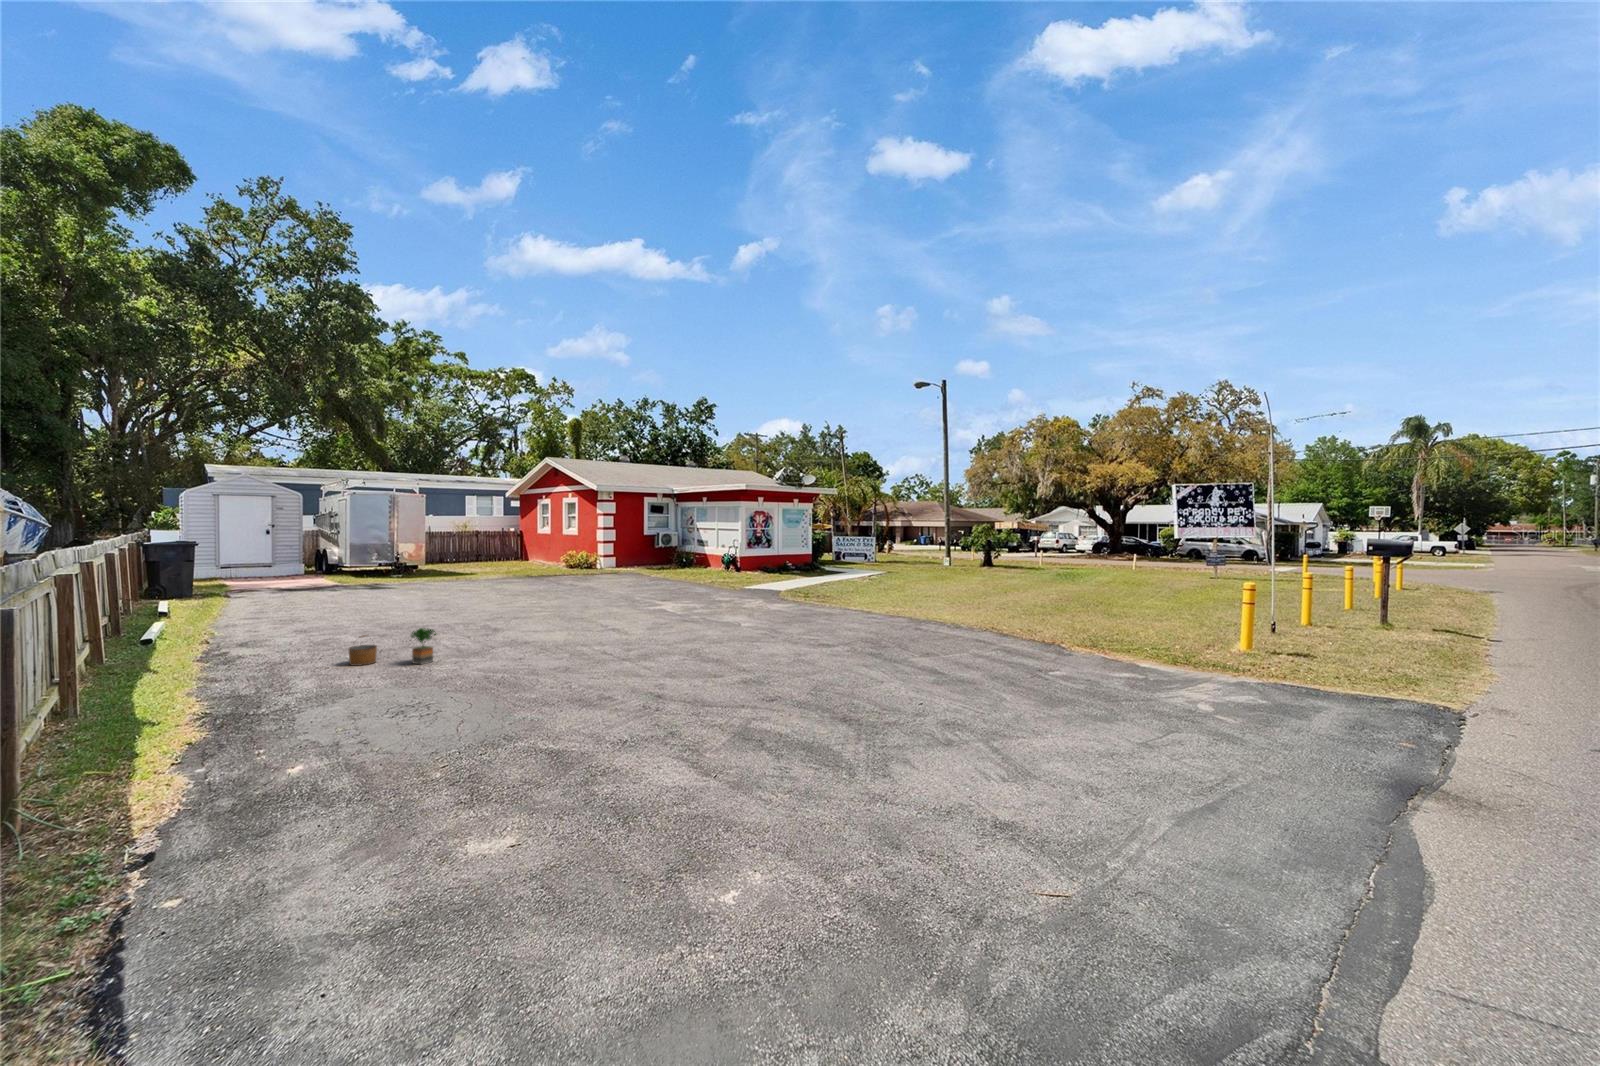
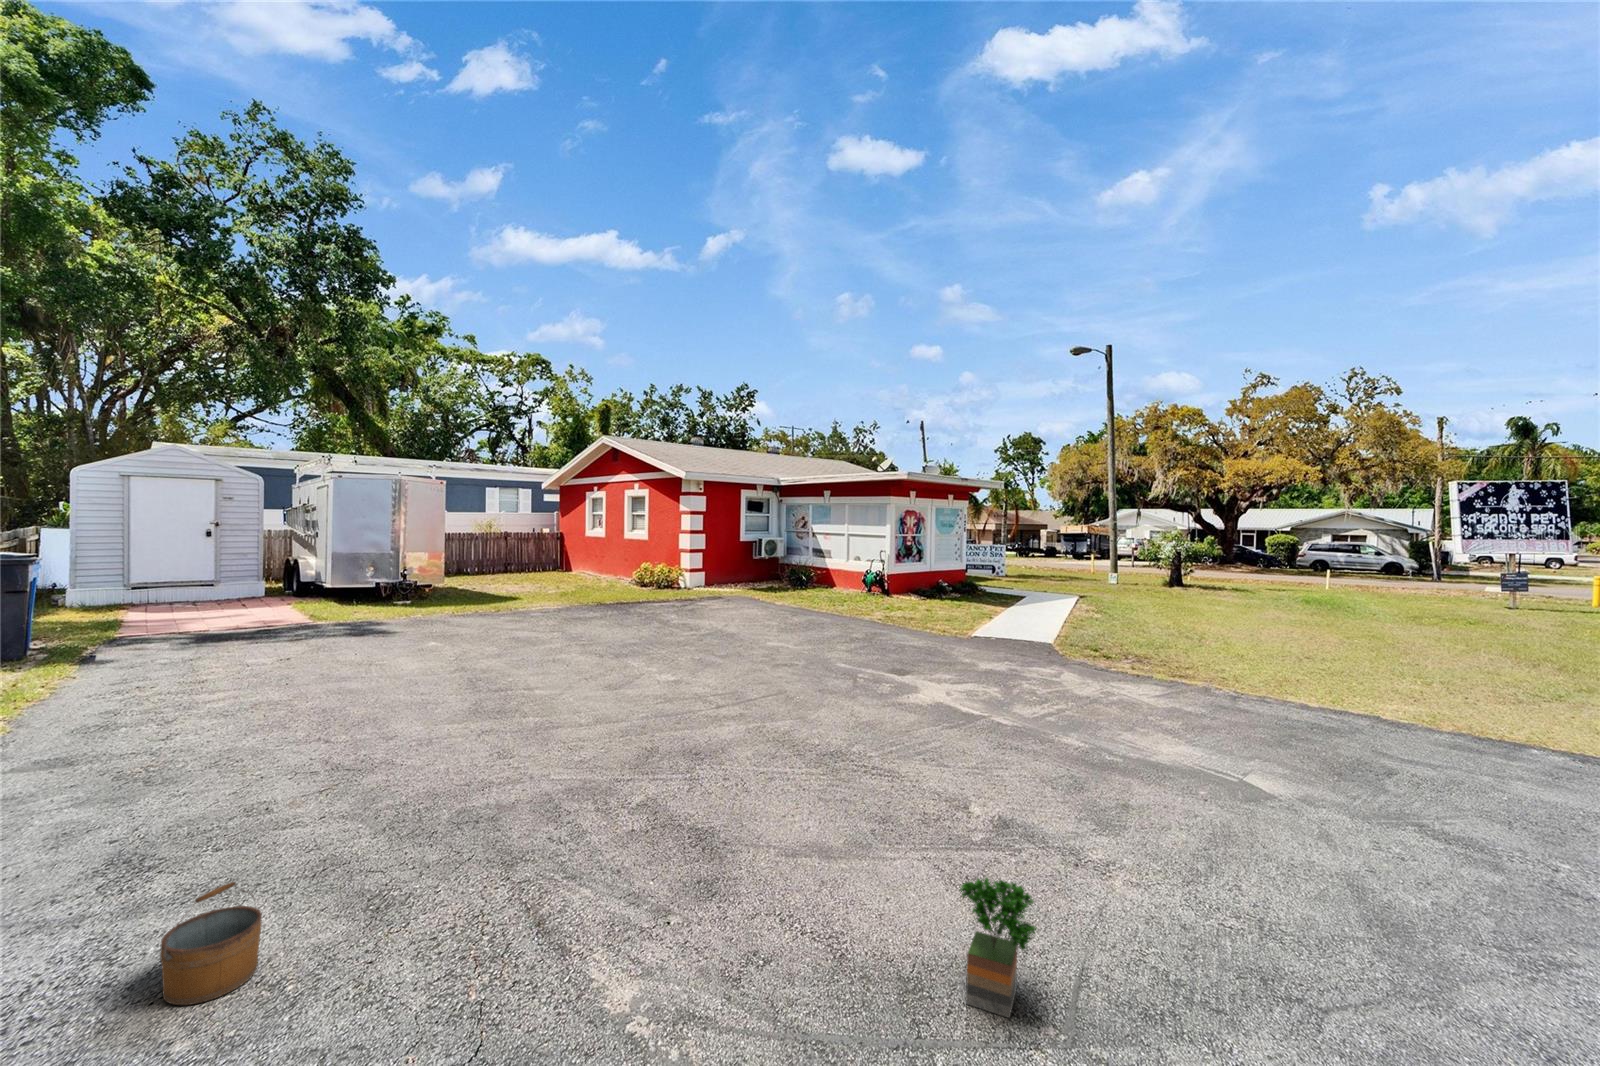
potted tree: present [411,628,436,665] -> present [960,878,1037,1018]

